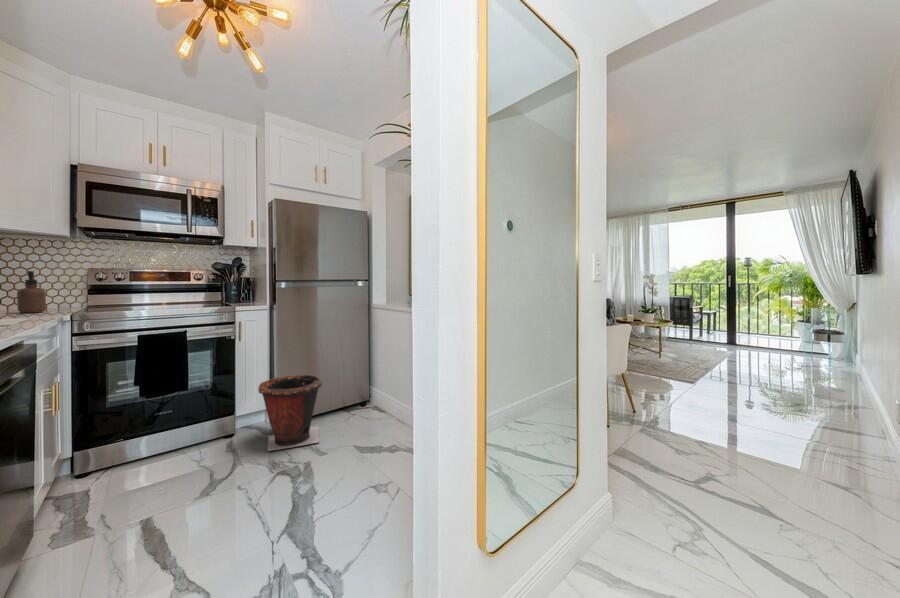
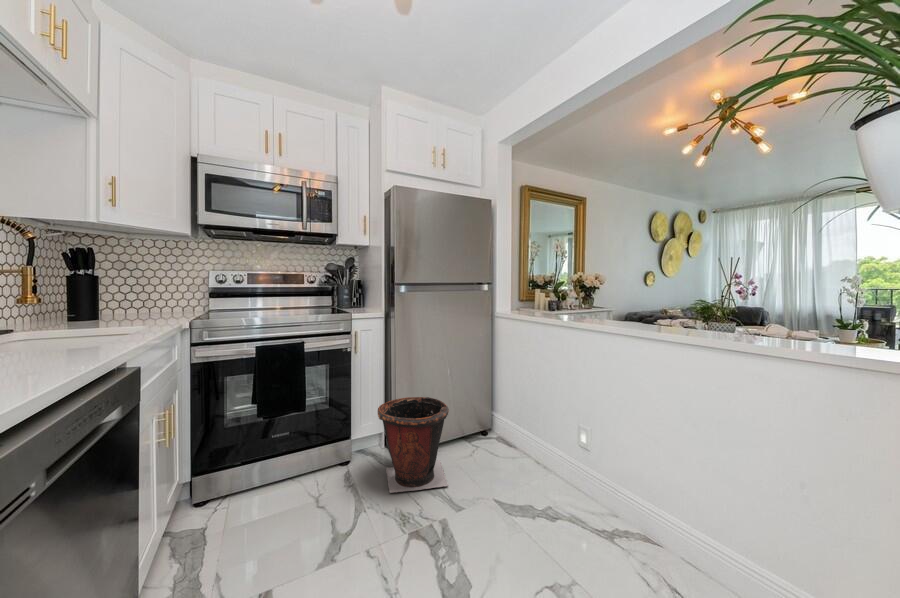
soap dispenser: present [17,271,46,313] -> none [146,274,171,318]

